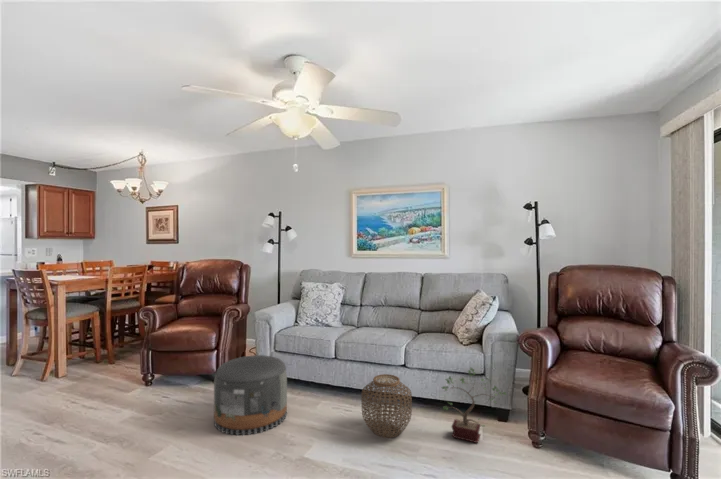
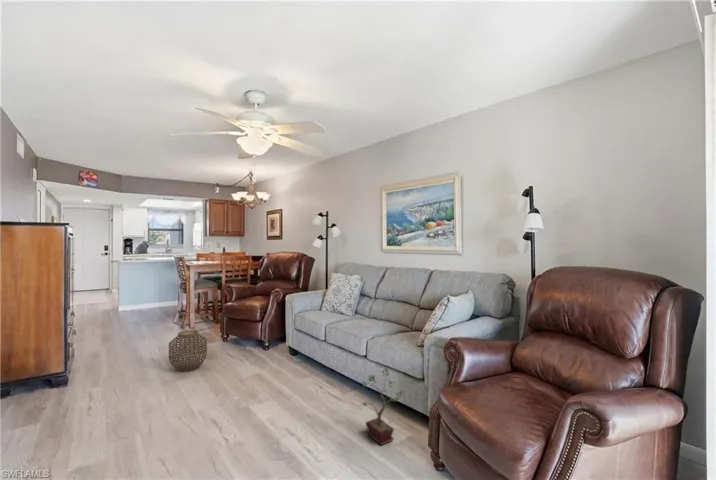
pouf: present [214,355,287,435] -> none [218,330,276,390]
woven basket: present [361,374,412,438] -> present [169,330,207,372]

